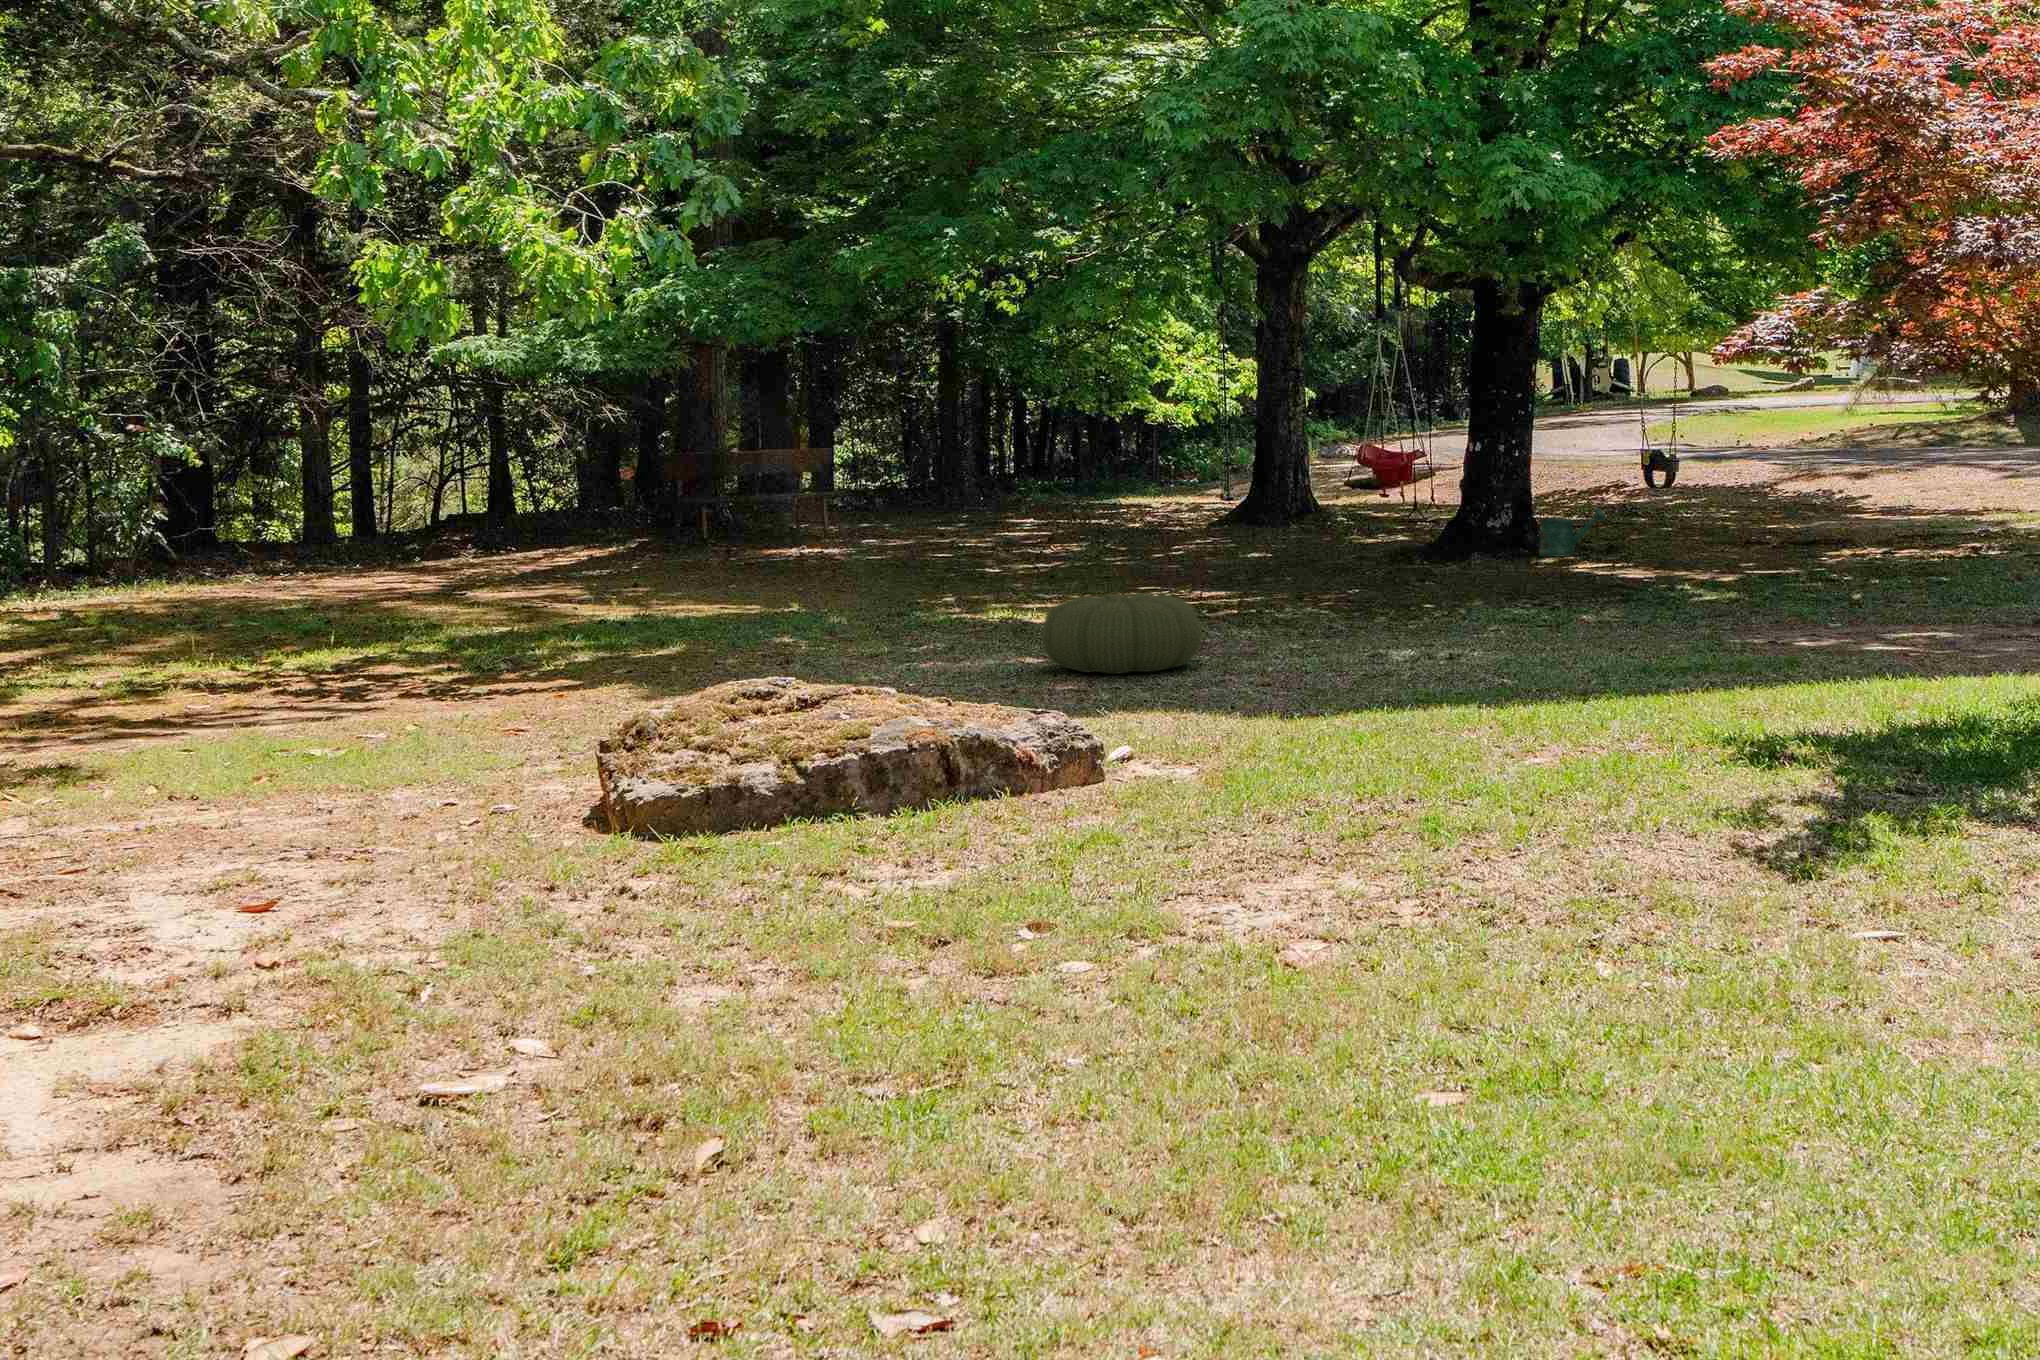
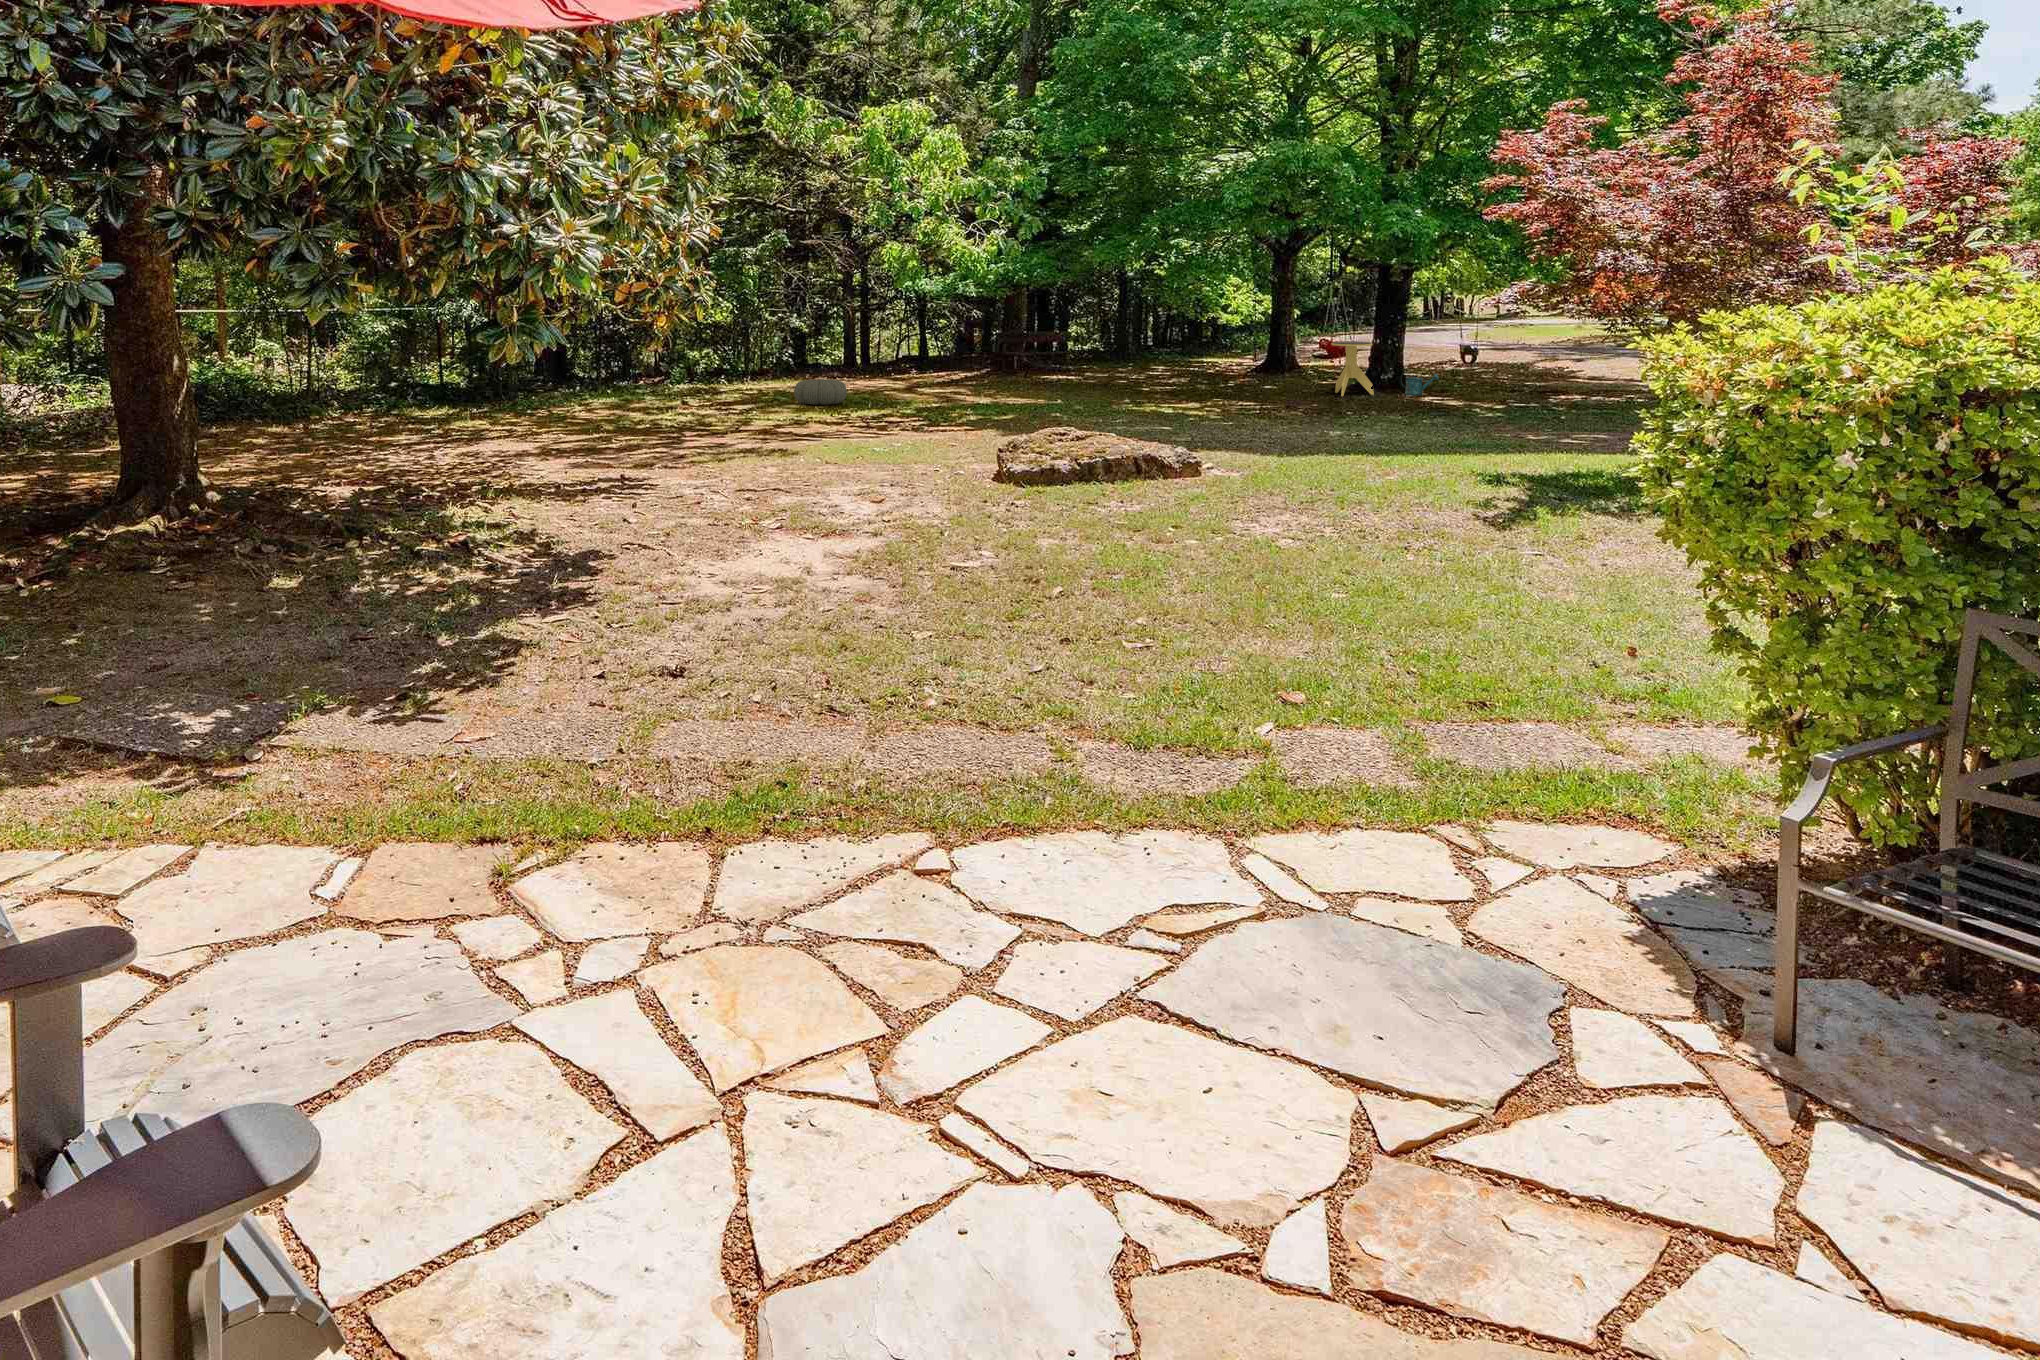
side table: none [1385,444,1477,565] -> present [1332,341,1374,396]
pouf: present [1042,593,1201,674] -> present [794,379,847,405]

